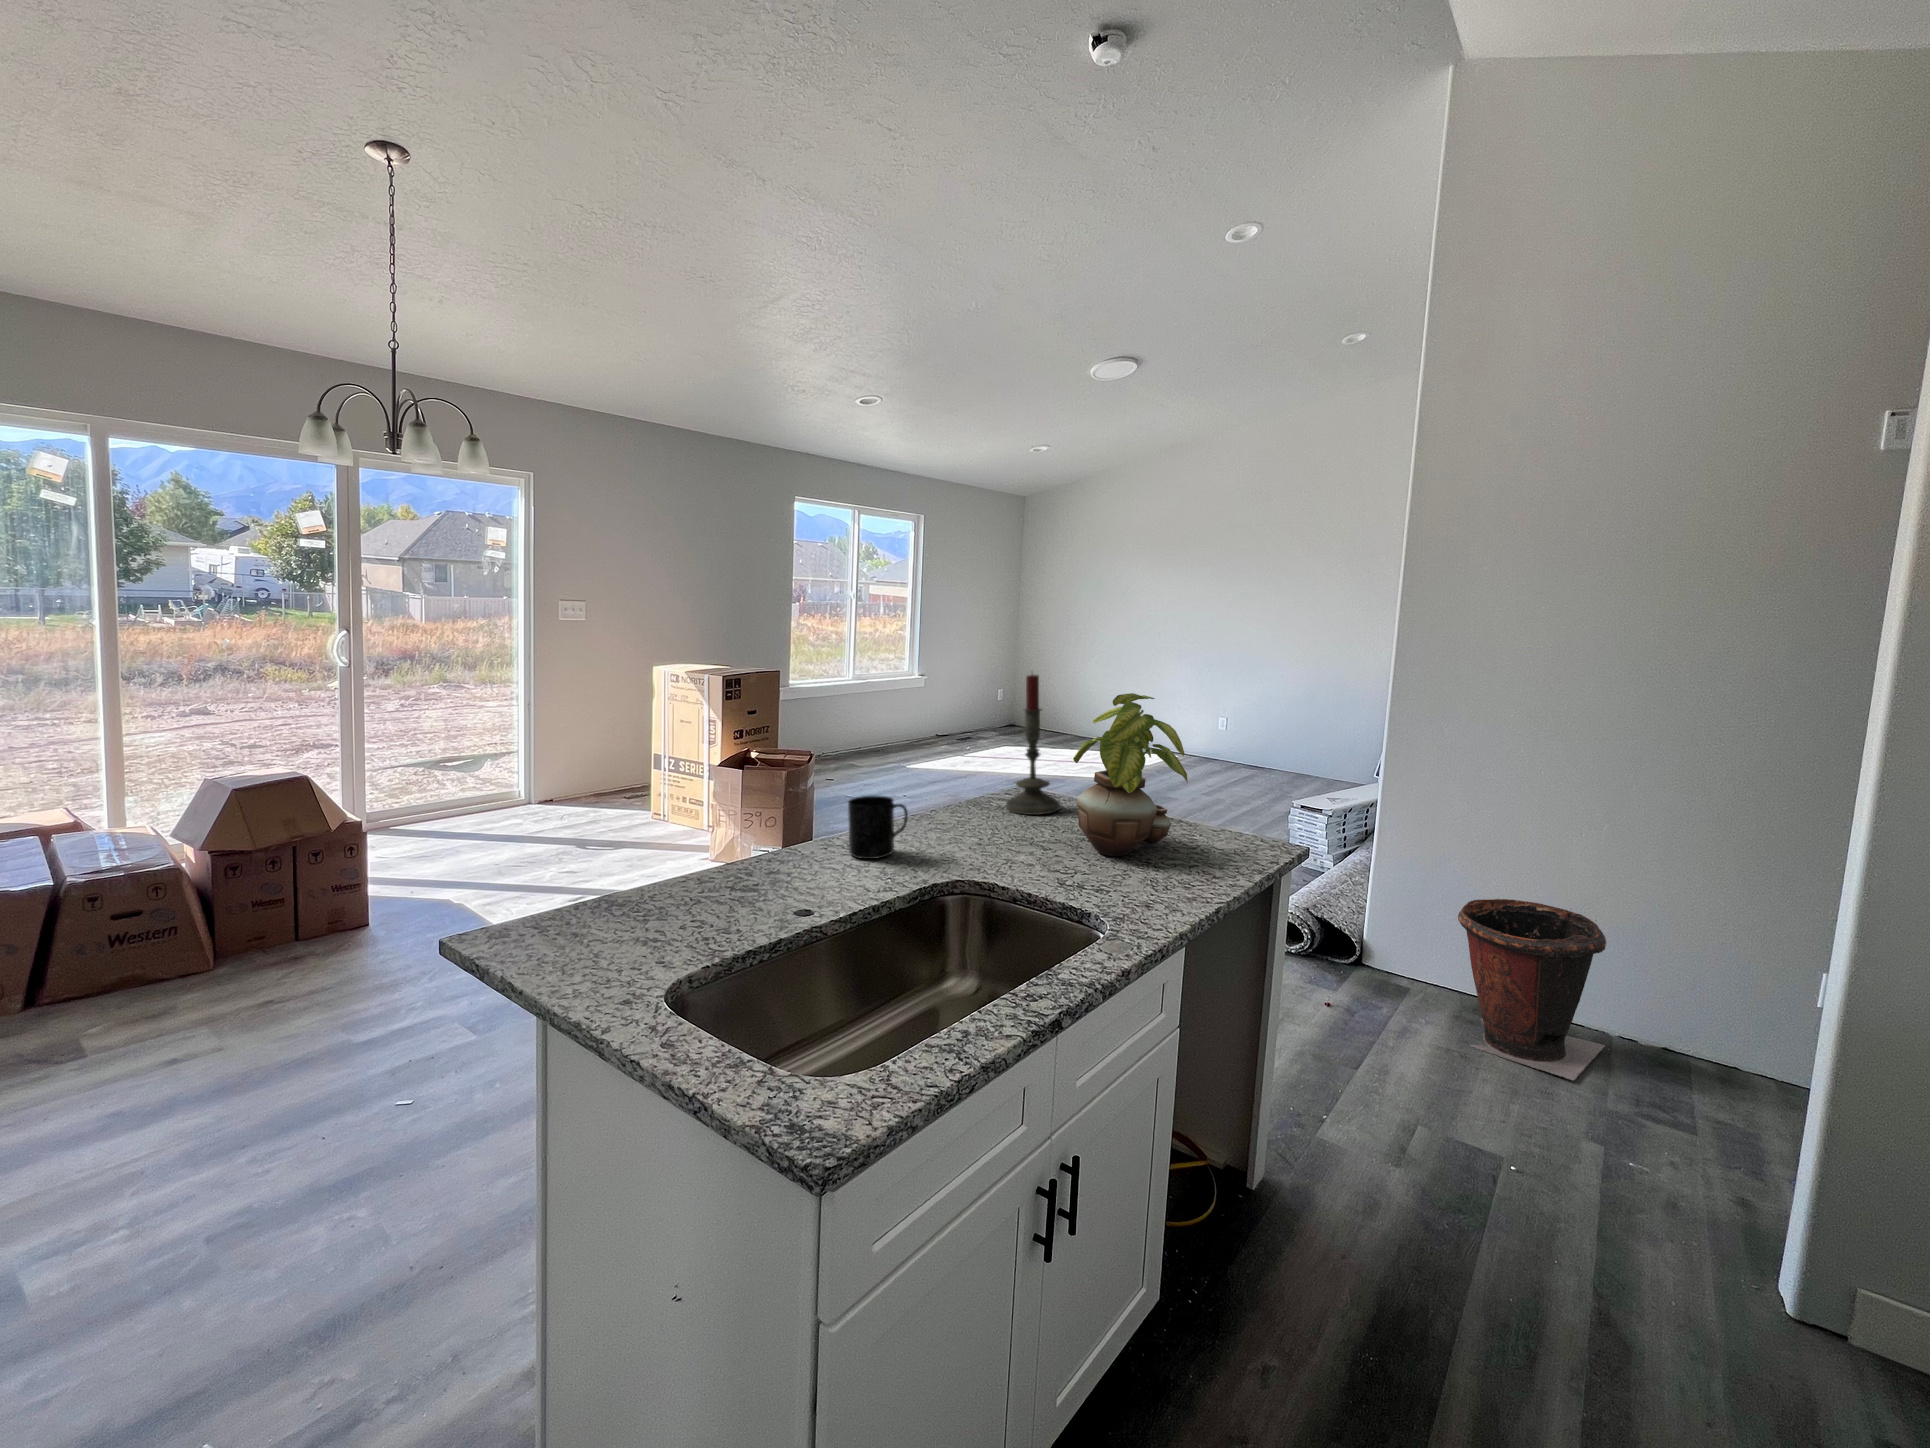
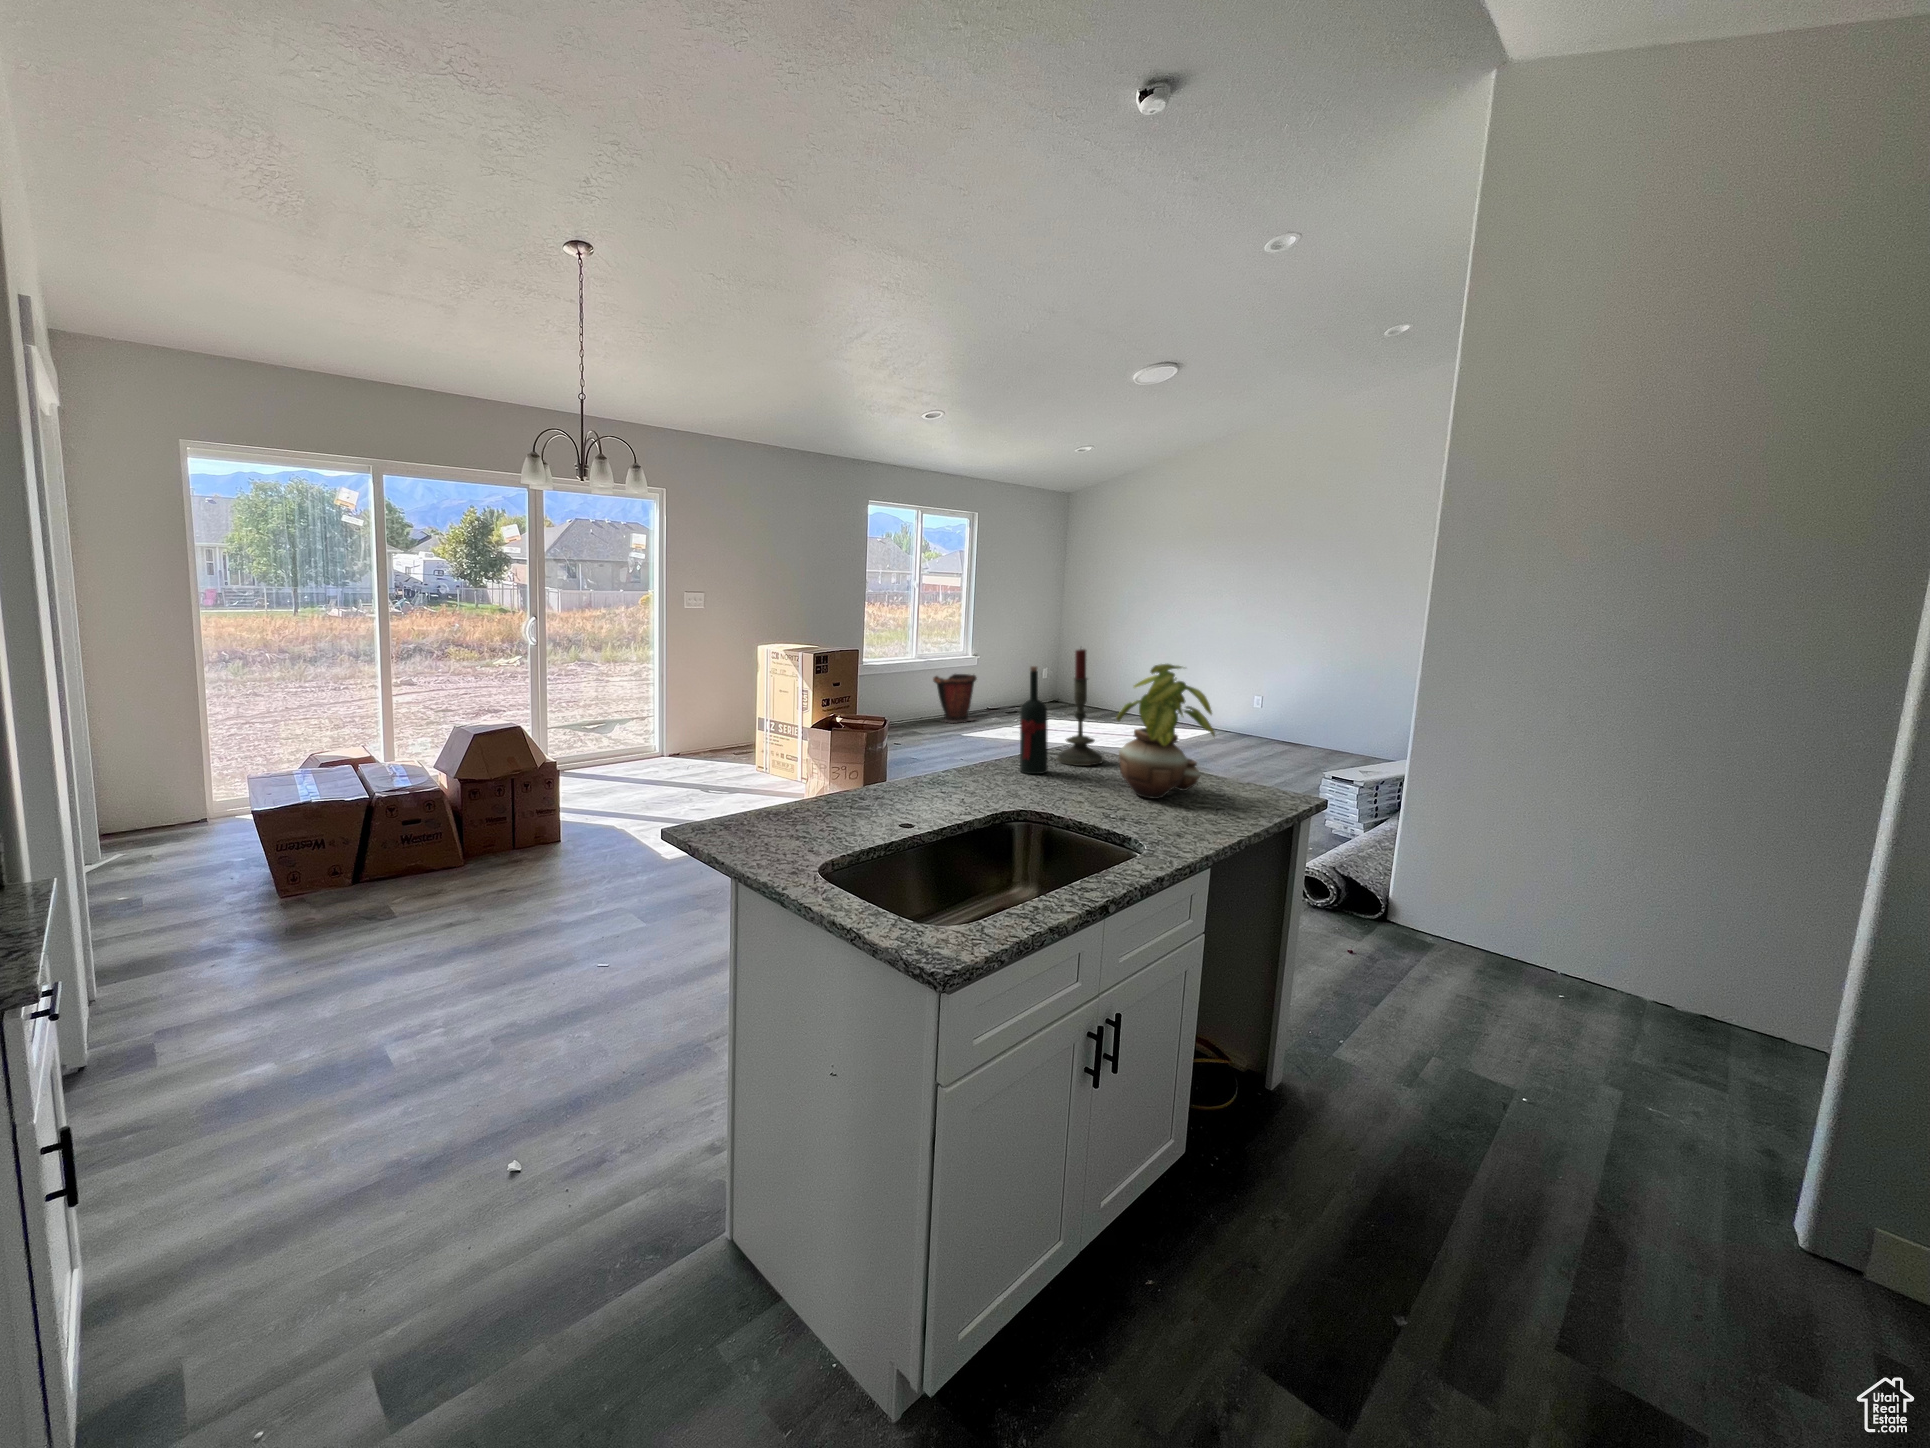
wine bottle: none [960,696,994,829] -> present [1020,666,1048,774]
mug: present [848,796,908,859] -> none [934,744,980,792]
waste bin: present [1458,899,1606,1080] -> present [933,674,977,723]

